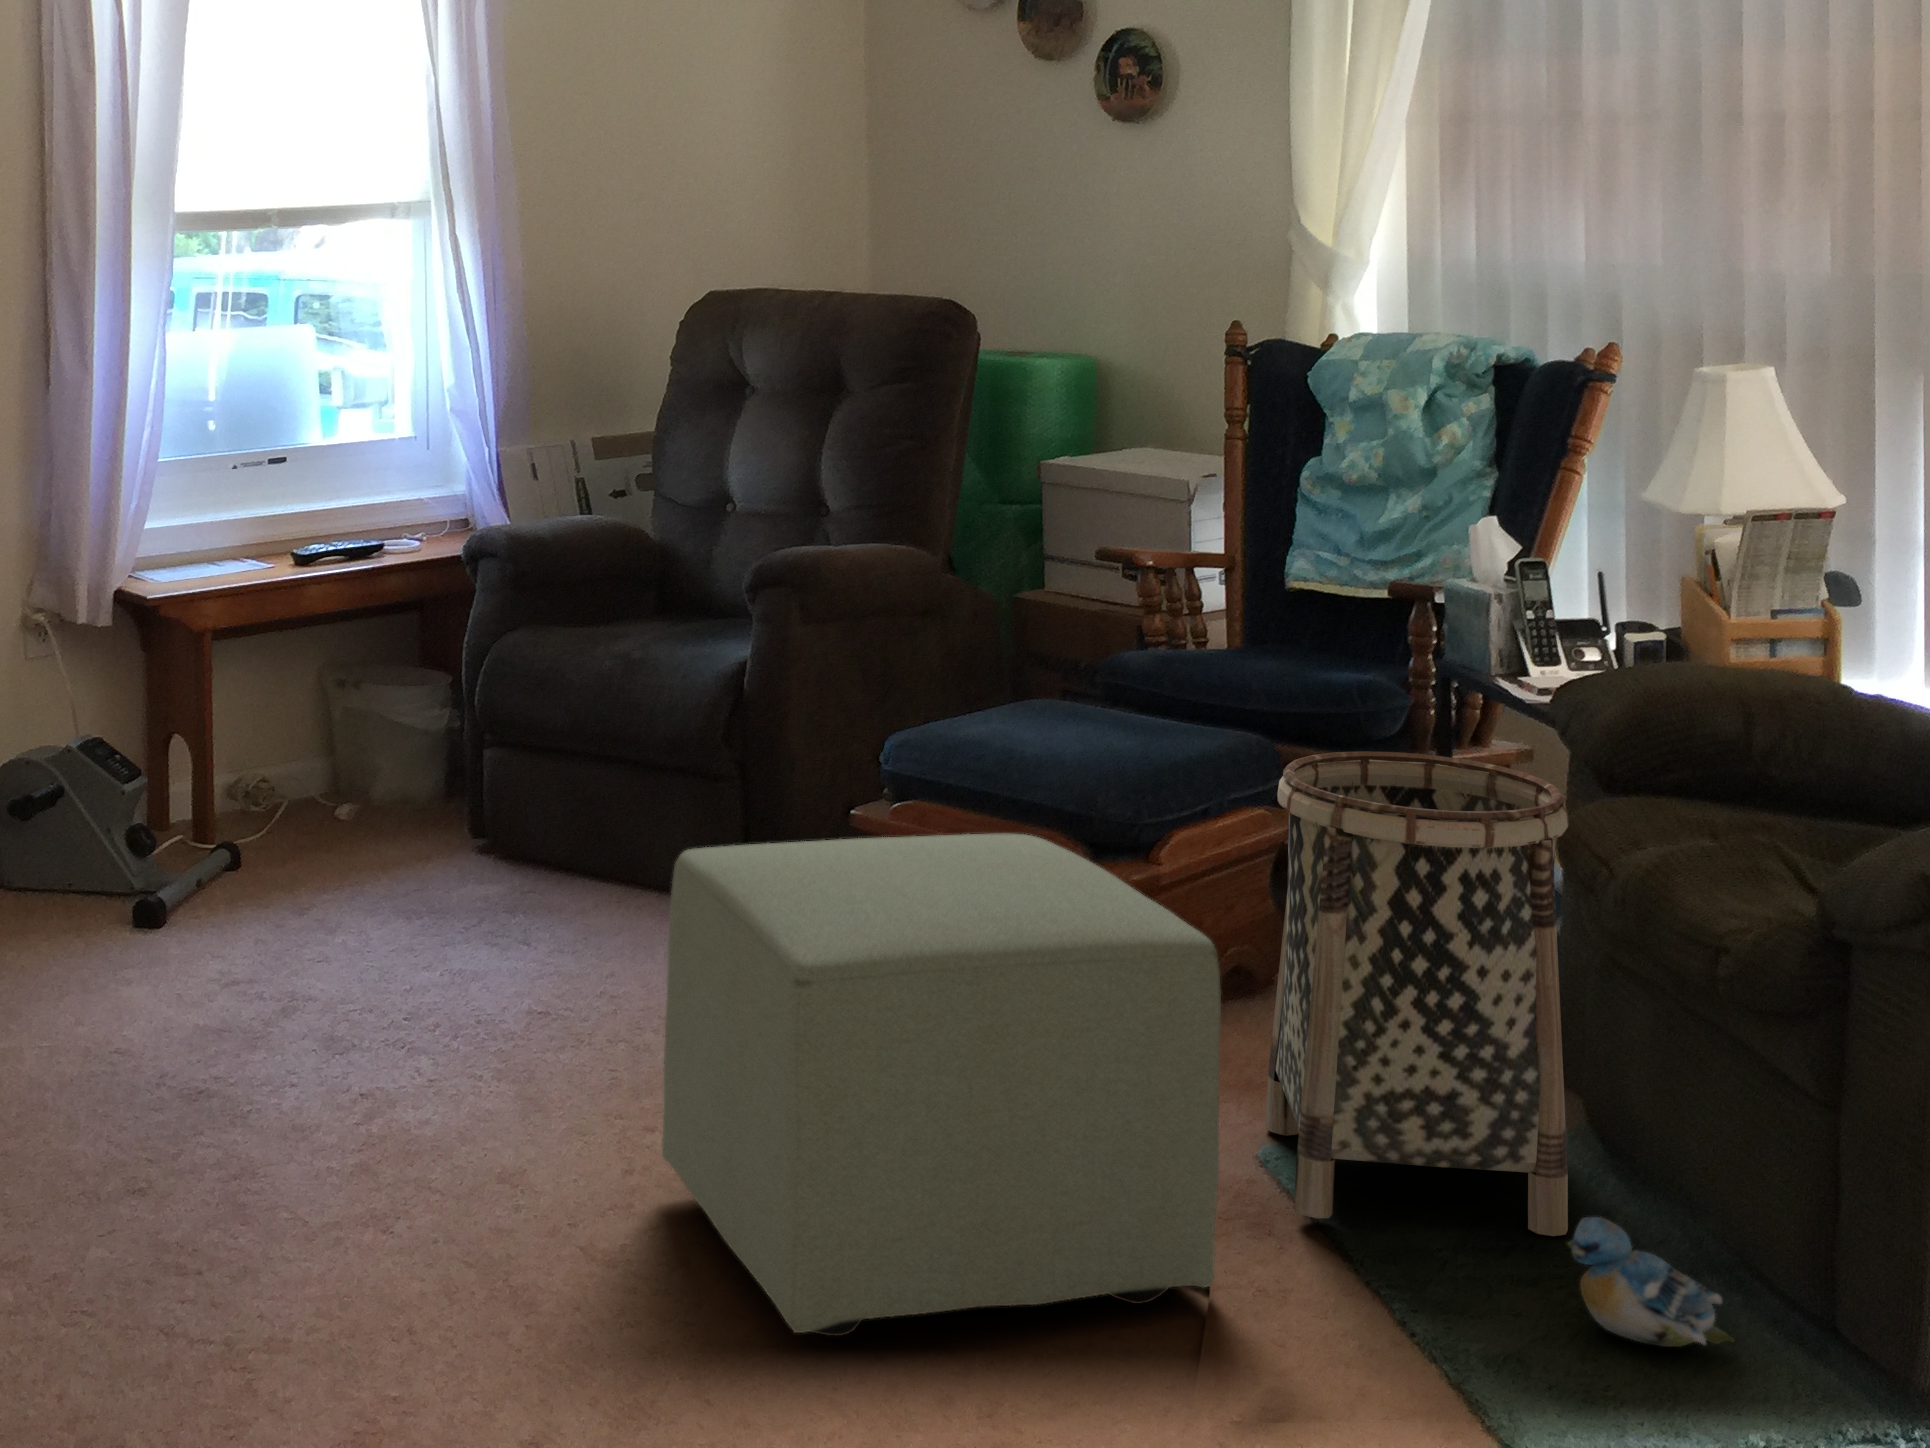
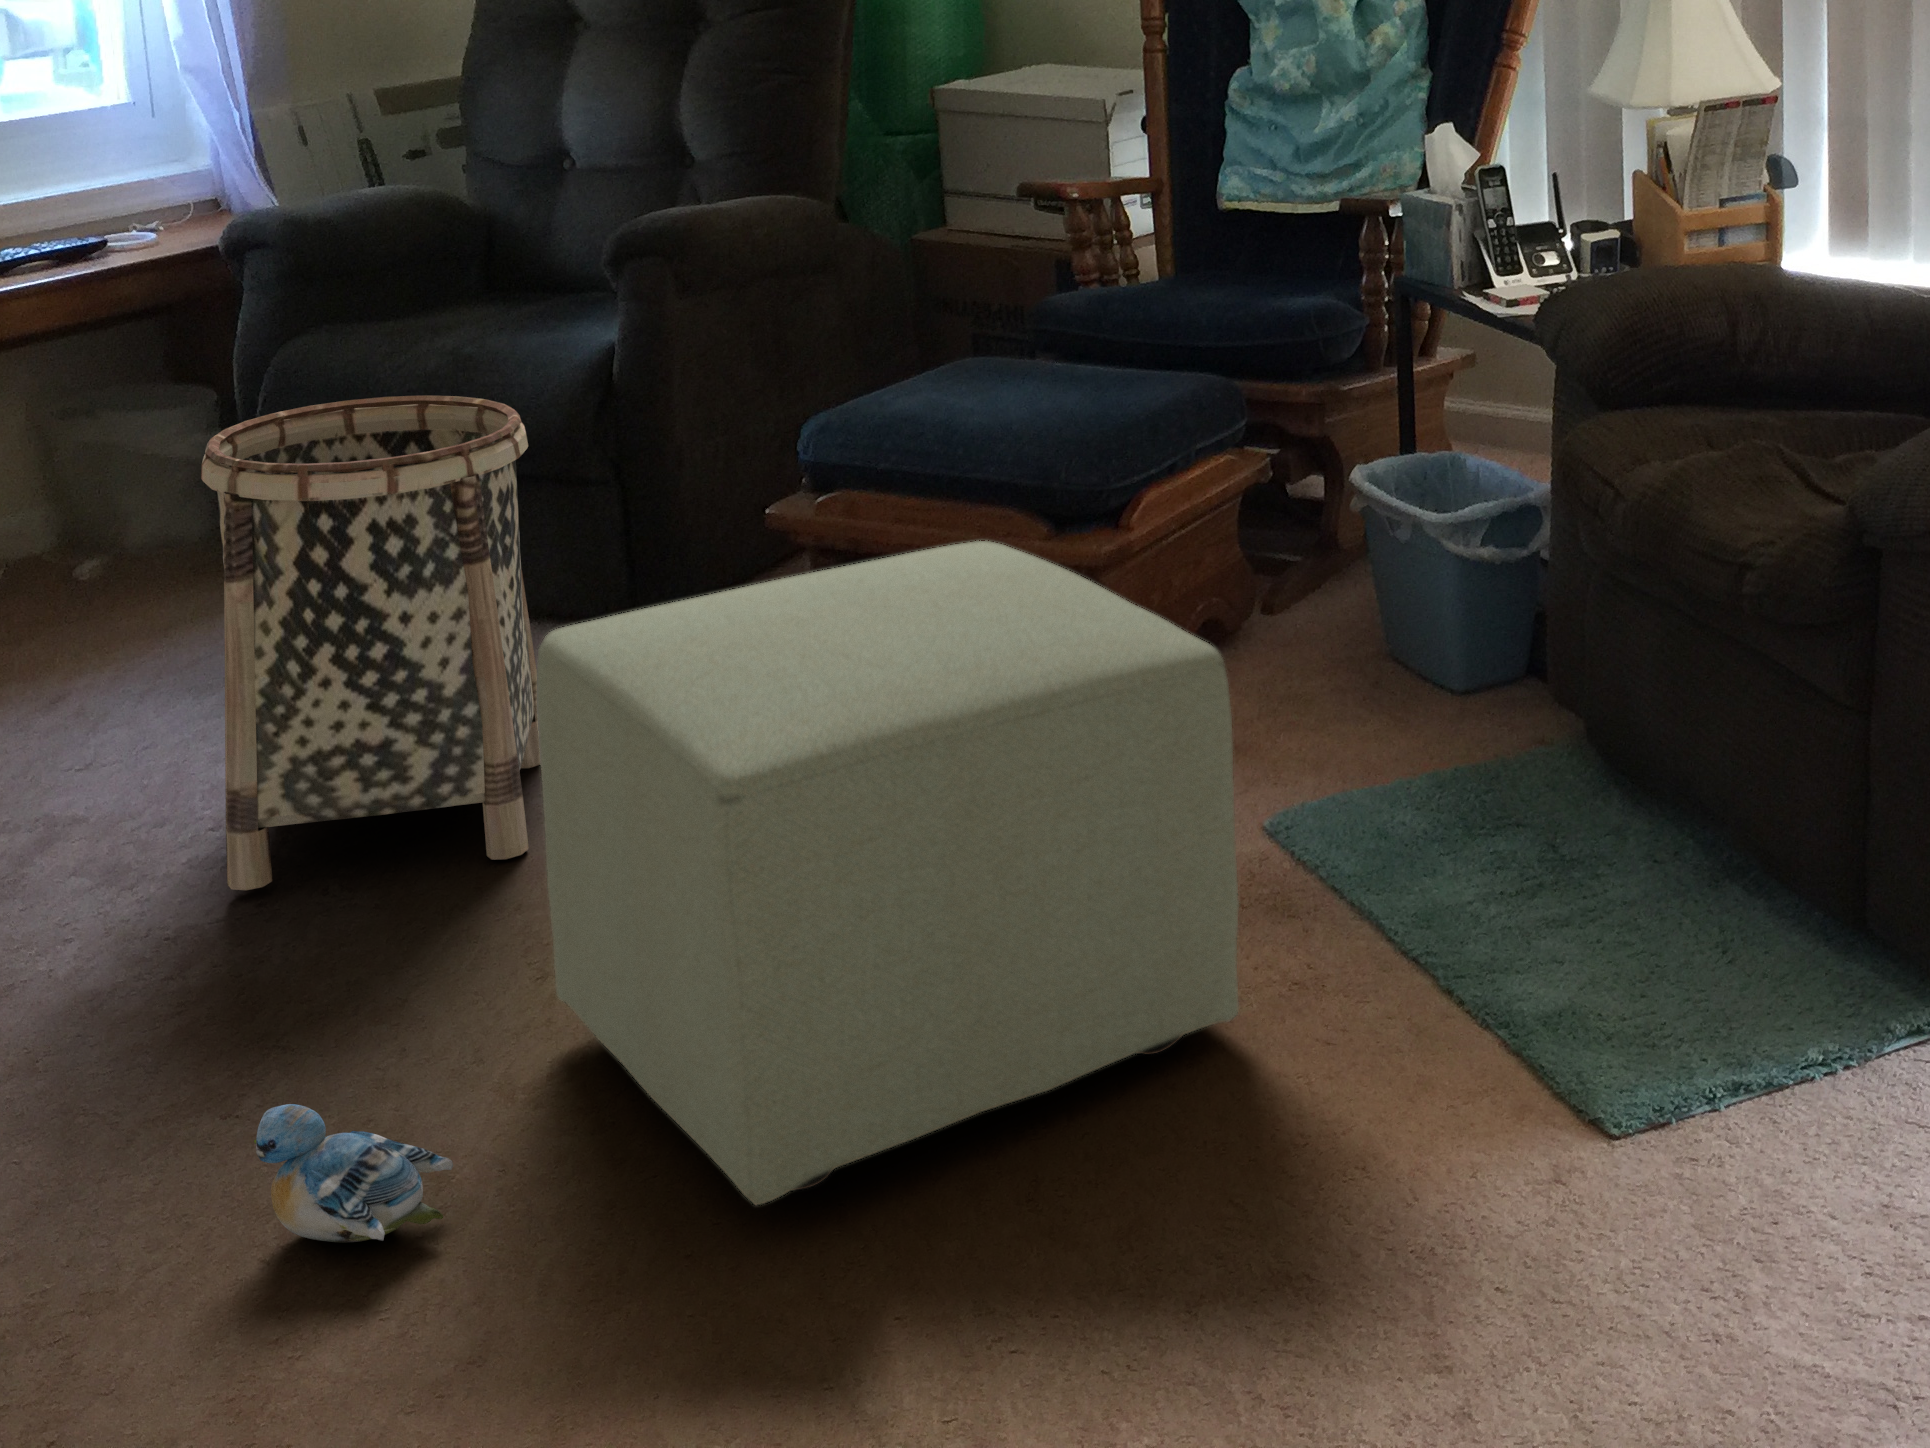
basket: present [1265,751,1569,1236] -> present [201,396,540,890]
plush toy: present [1567,1217,1734,1347] -> present [254,1104,453,1242]

